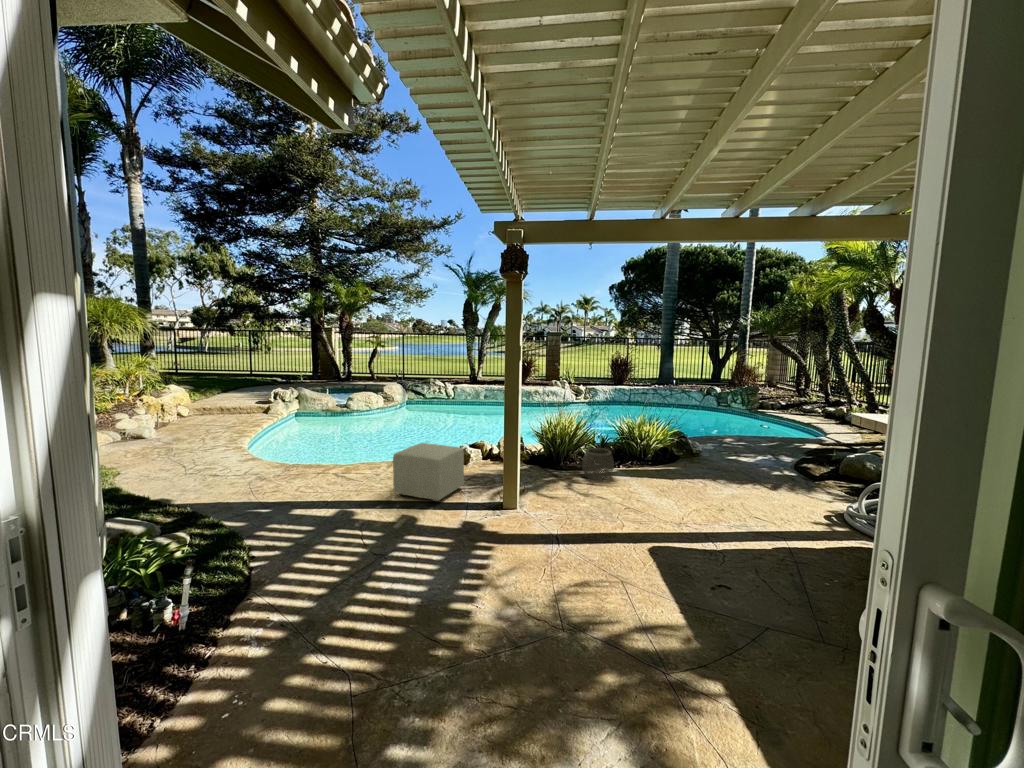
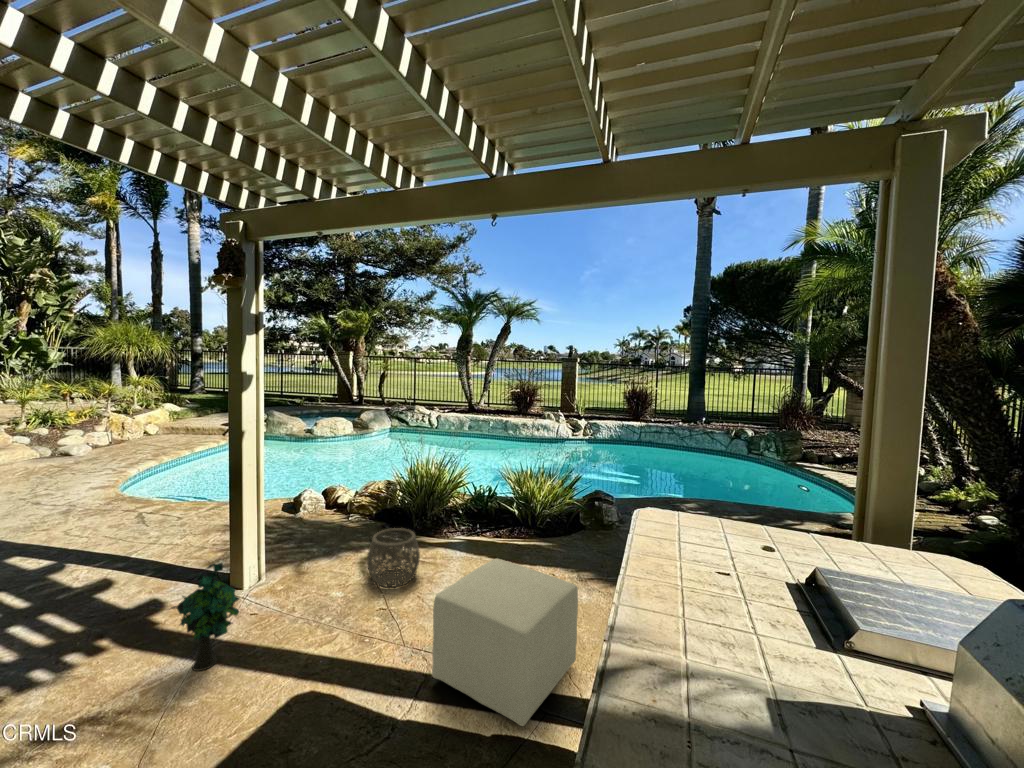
ottoman: present [393,443,464,502] -> present [432,558,578,726]
decorative plant: none [546,456,578,513] -> present [171,563,240,671]

